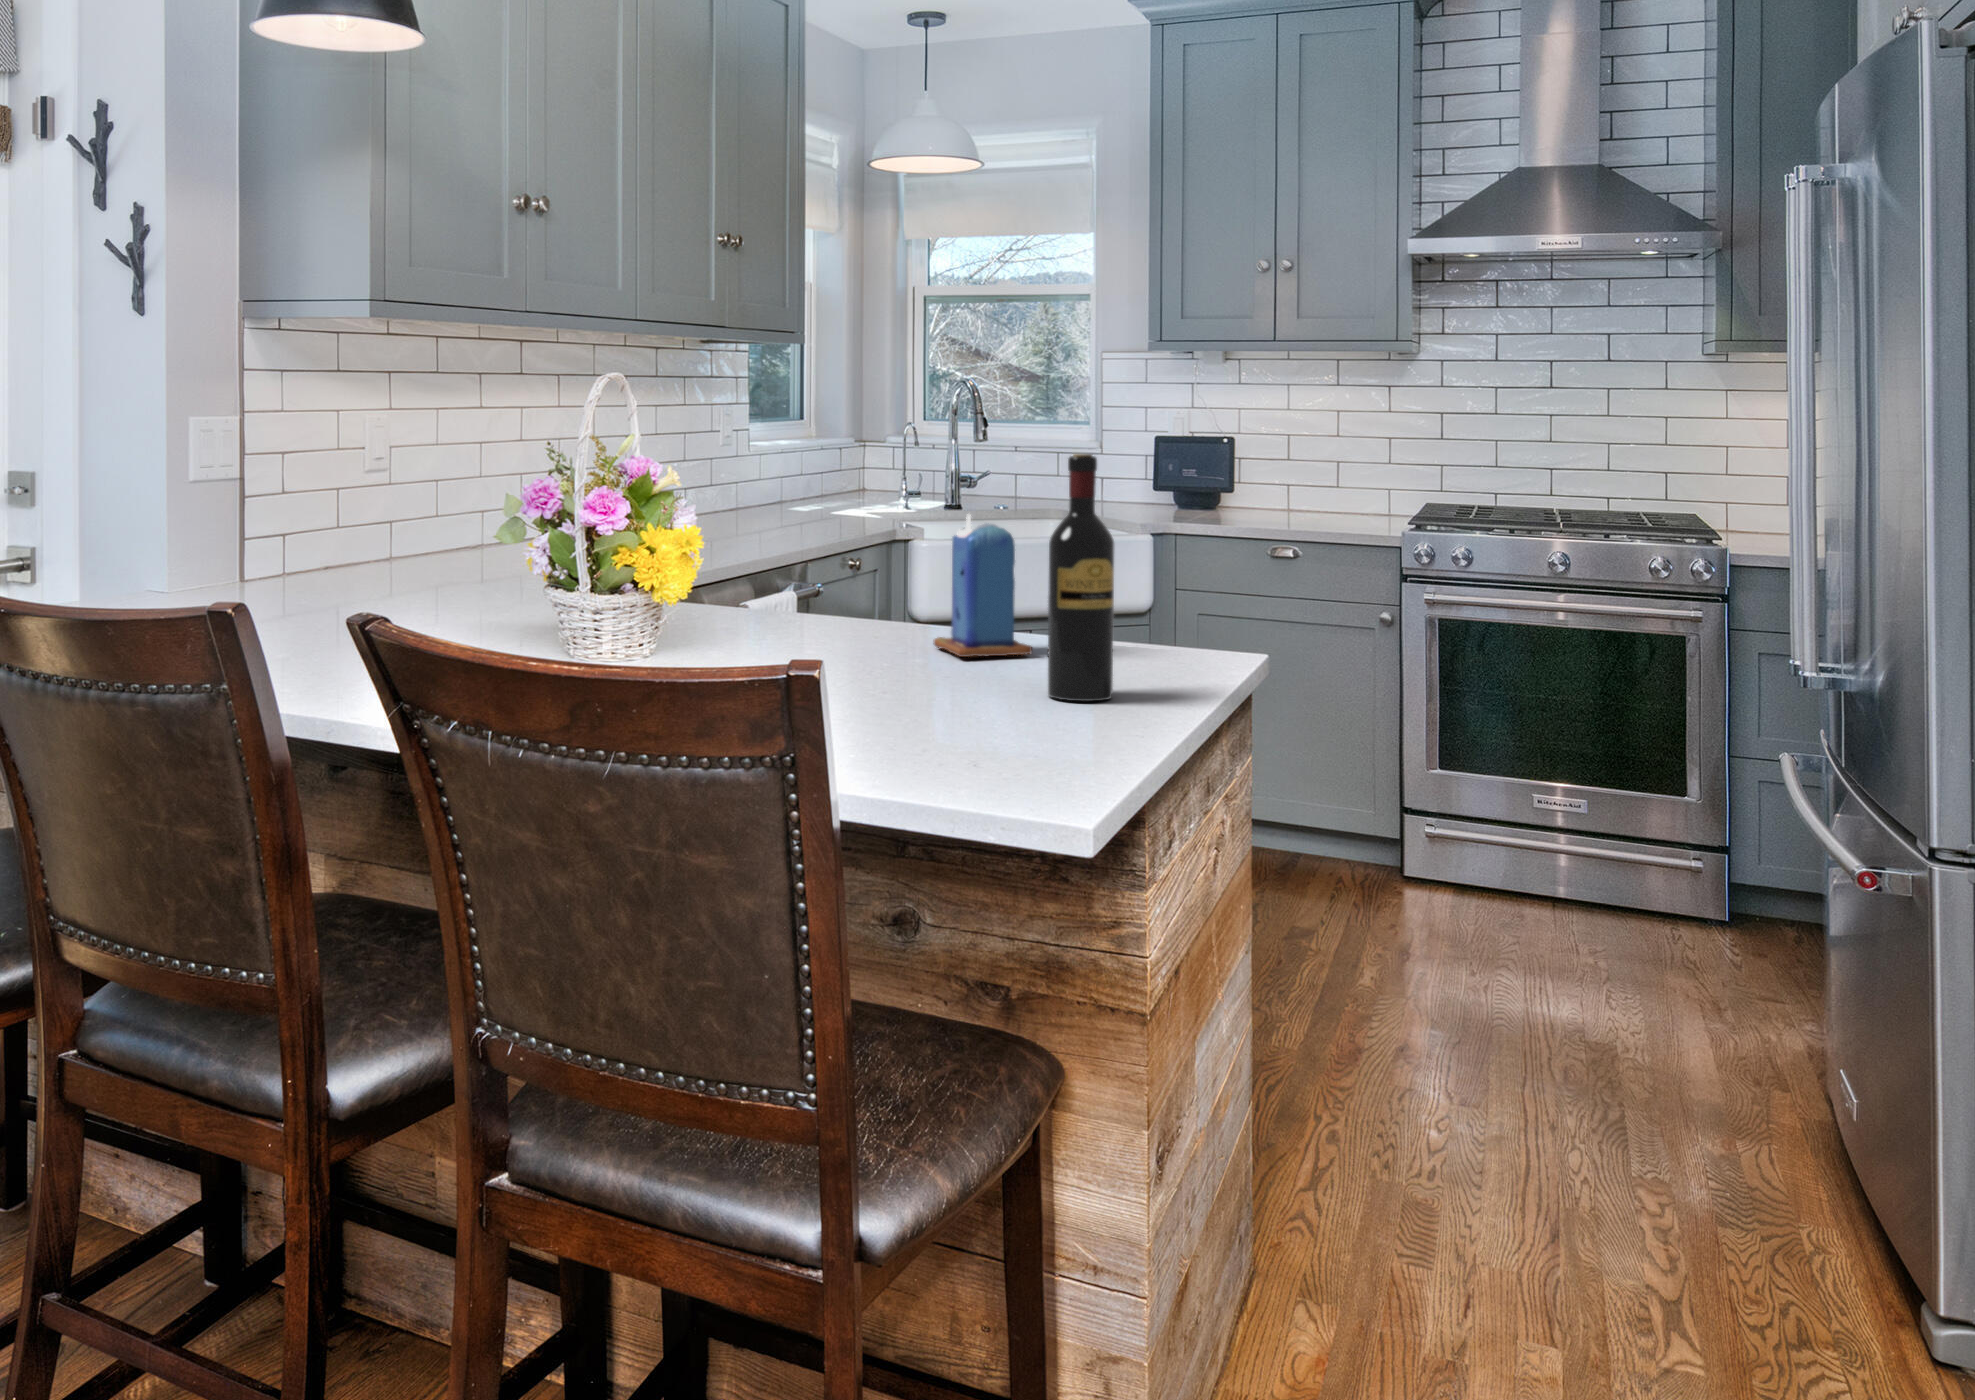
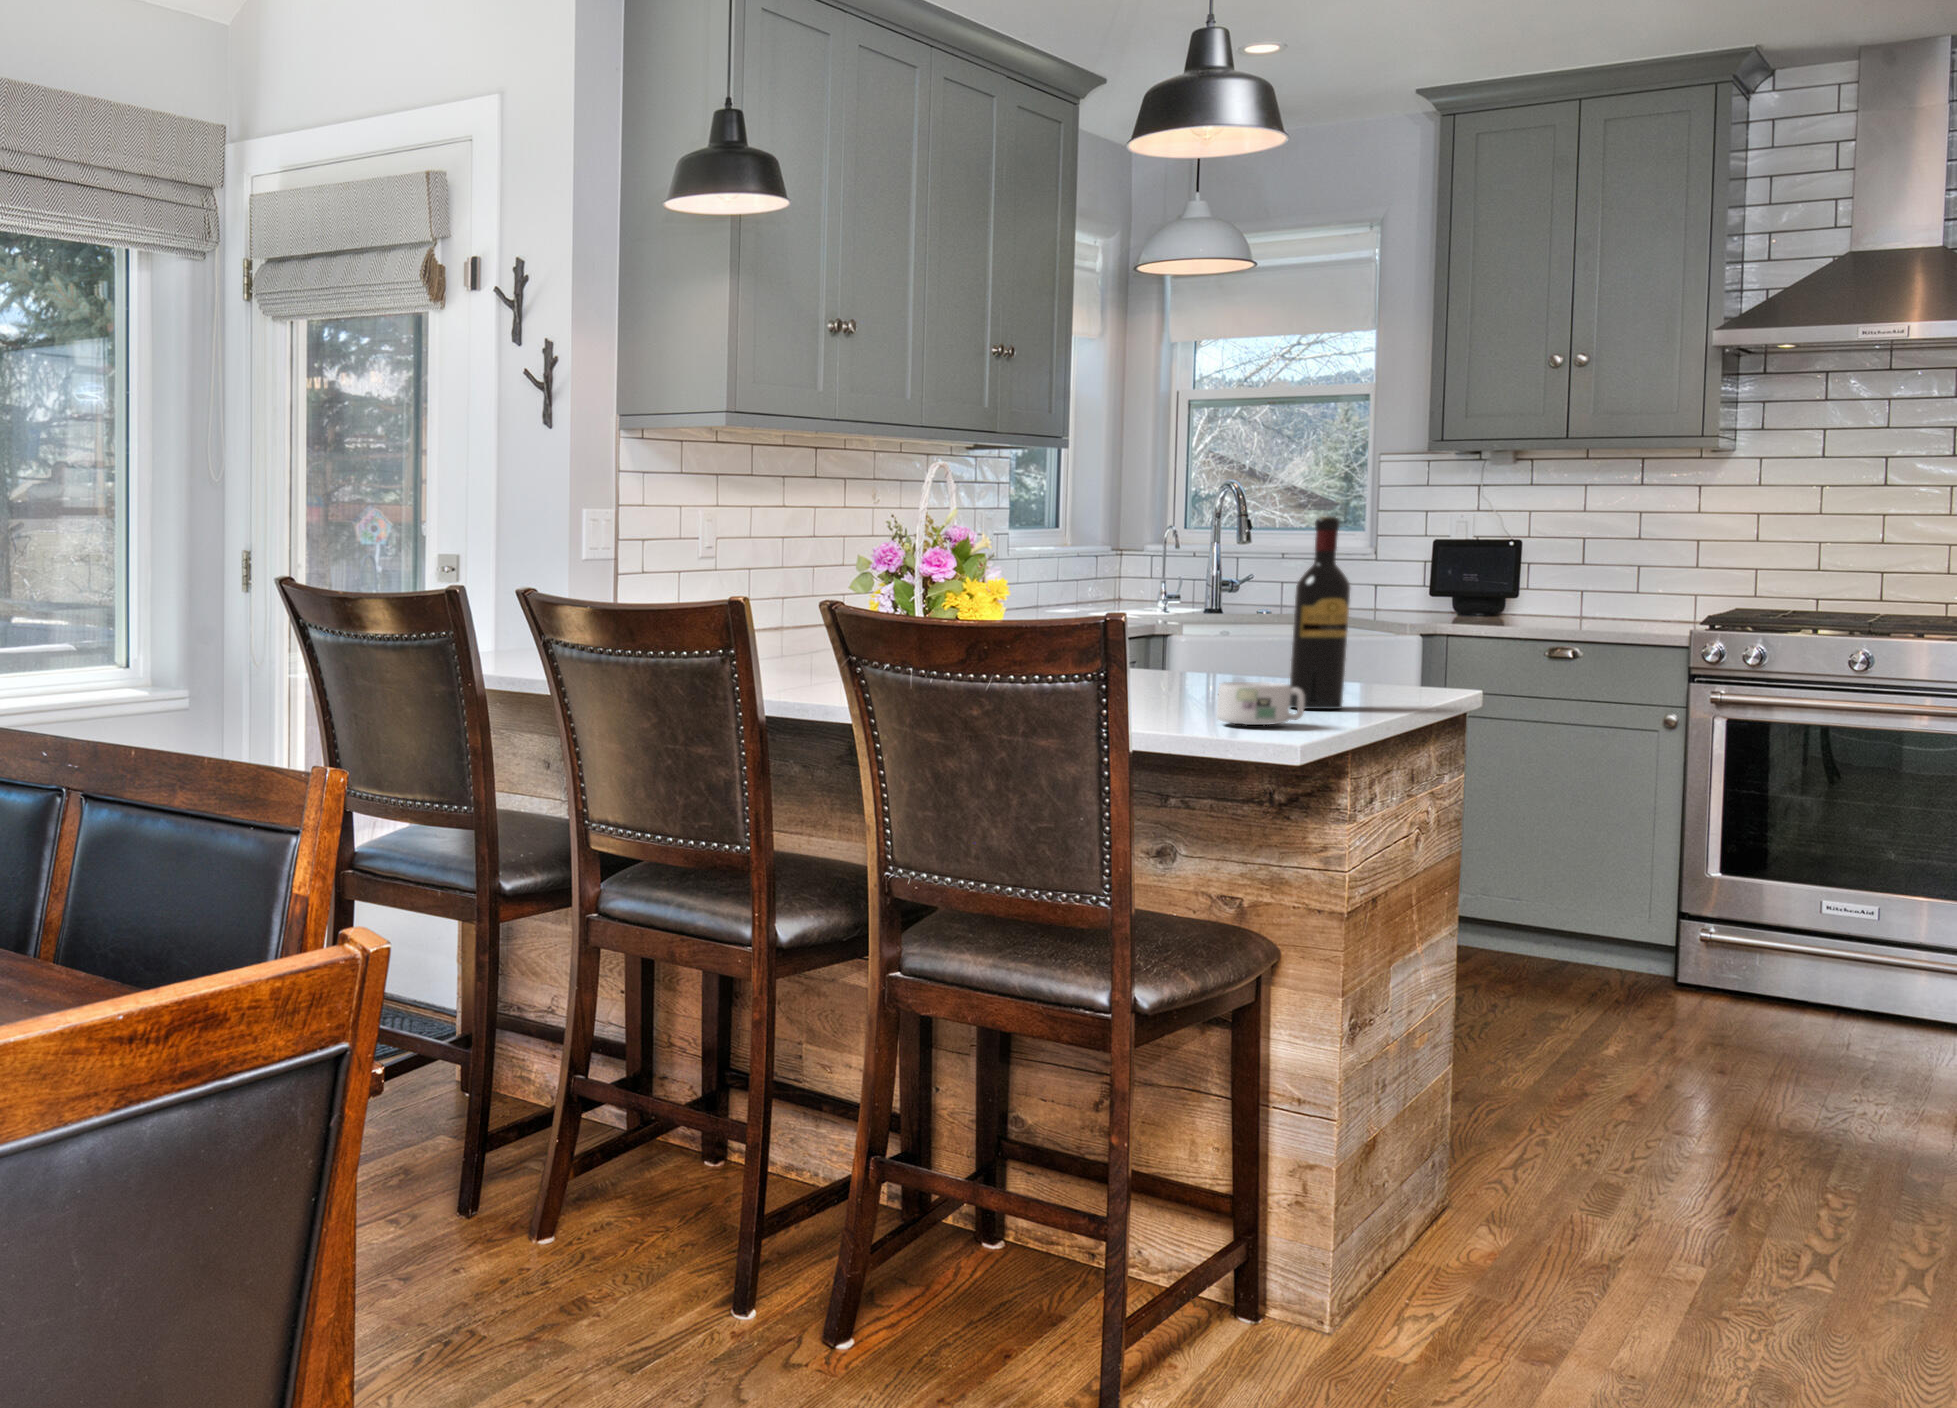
candle: present [933,514,1032,657] -> none [1195,575,1280,689]
mug: none [961,683,1073,748] -> present [1216,682,1304,725]

